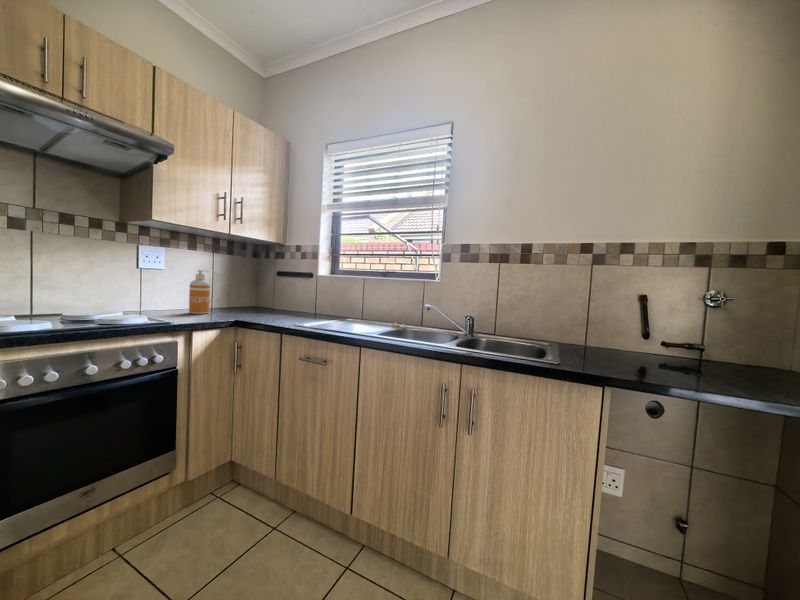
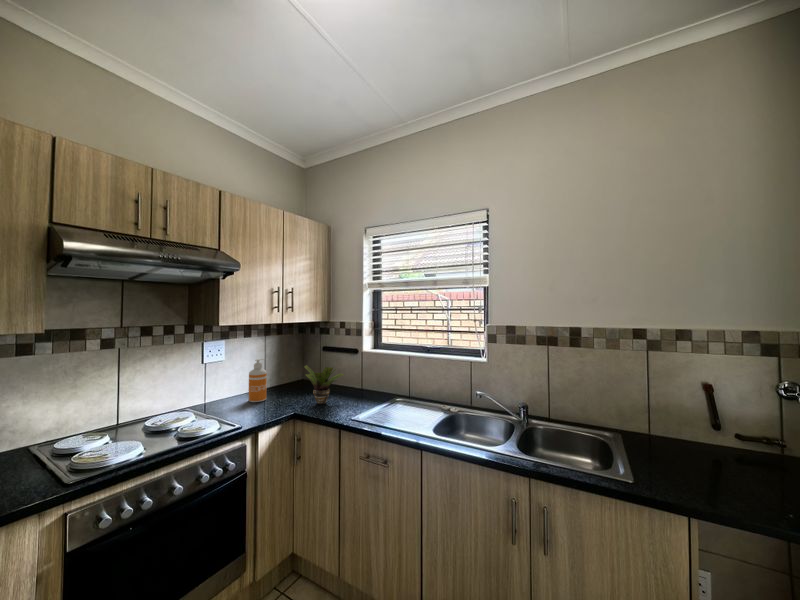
potted plant: none [249,278,294,318] -> present [304,365,344,404]

